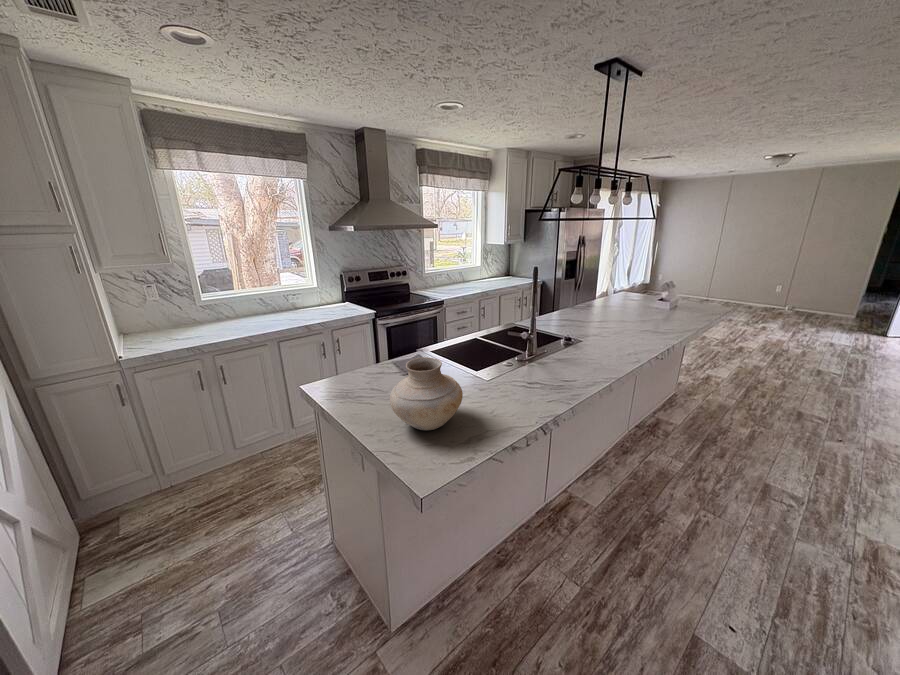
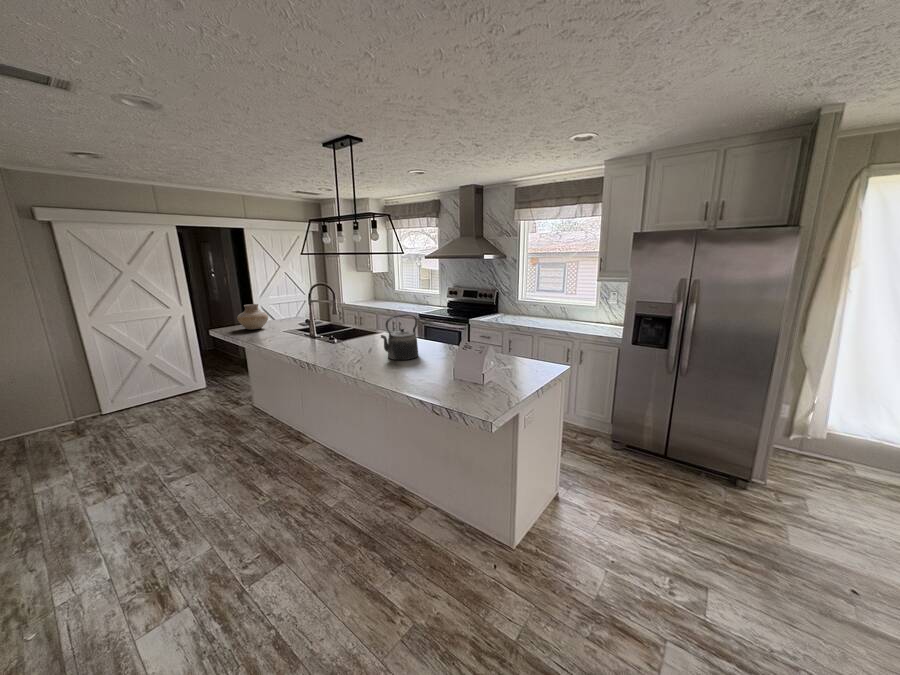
kettle: none [606,278,645,322] -> present [381,315,418,360]

